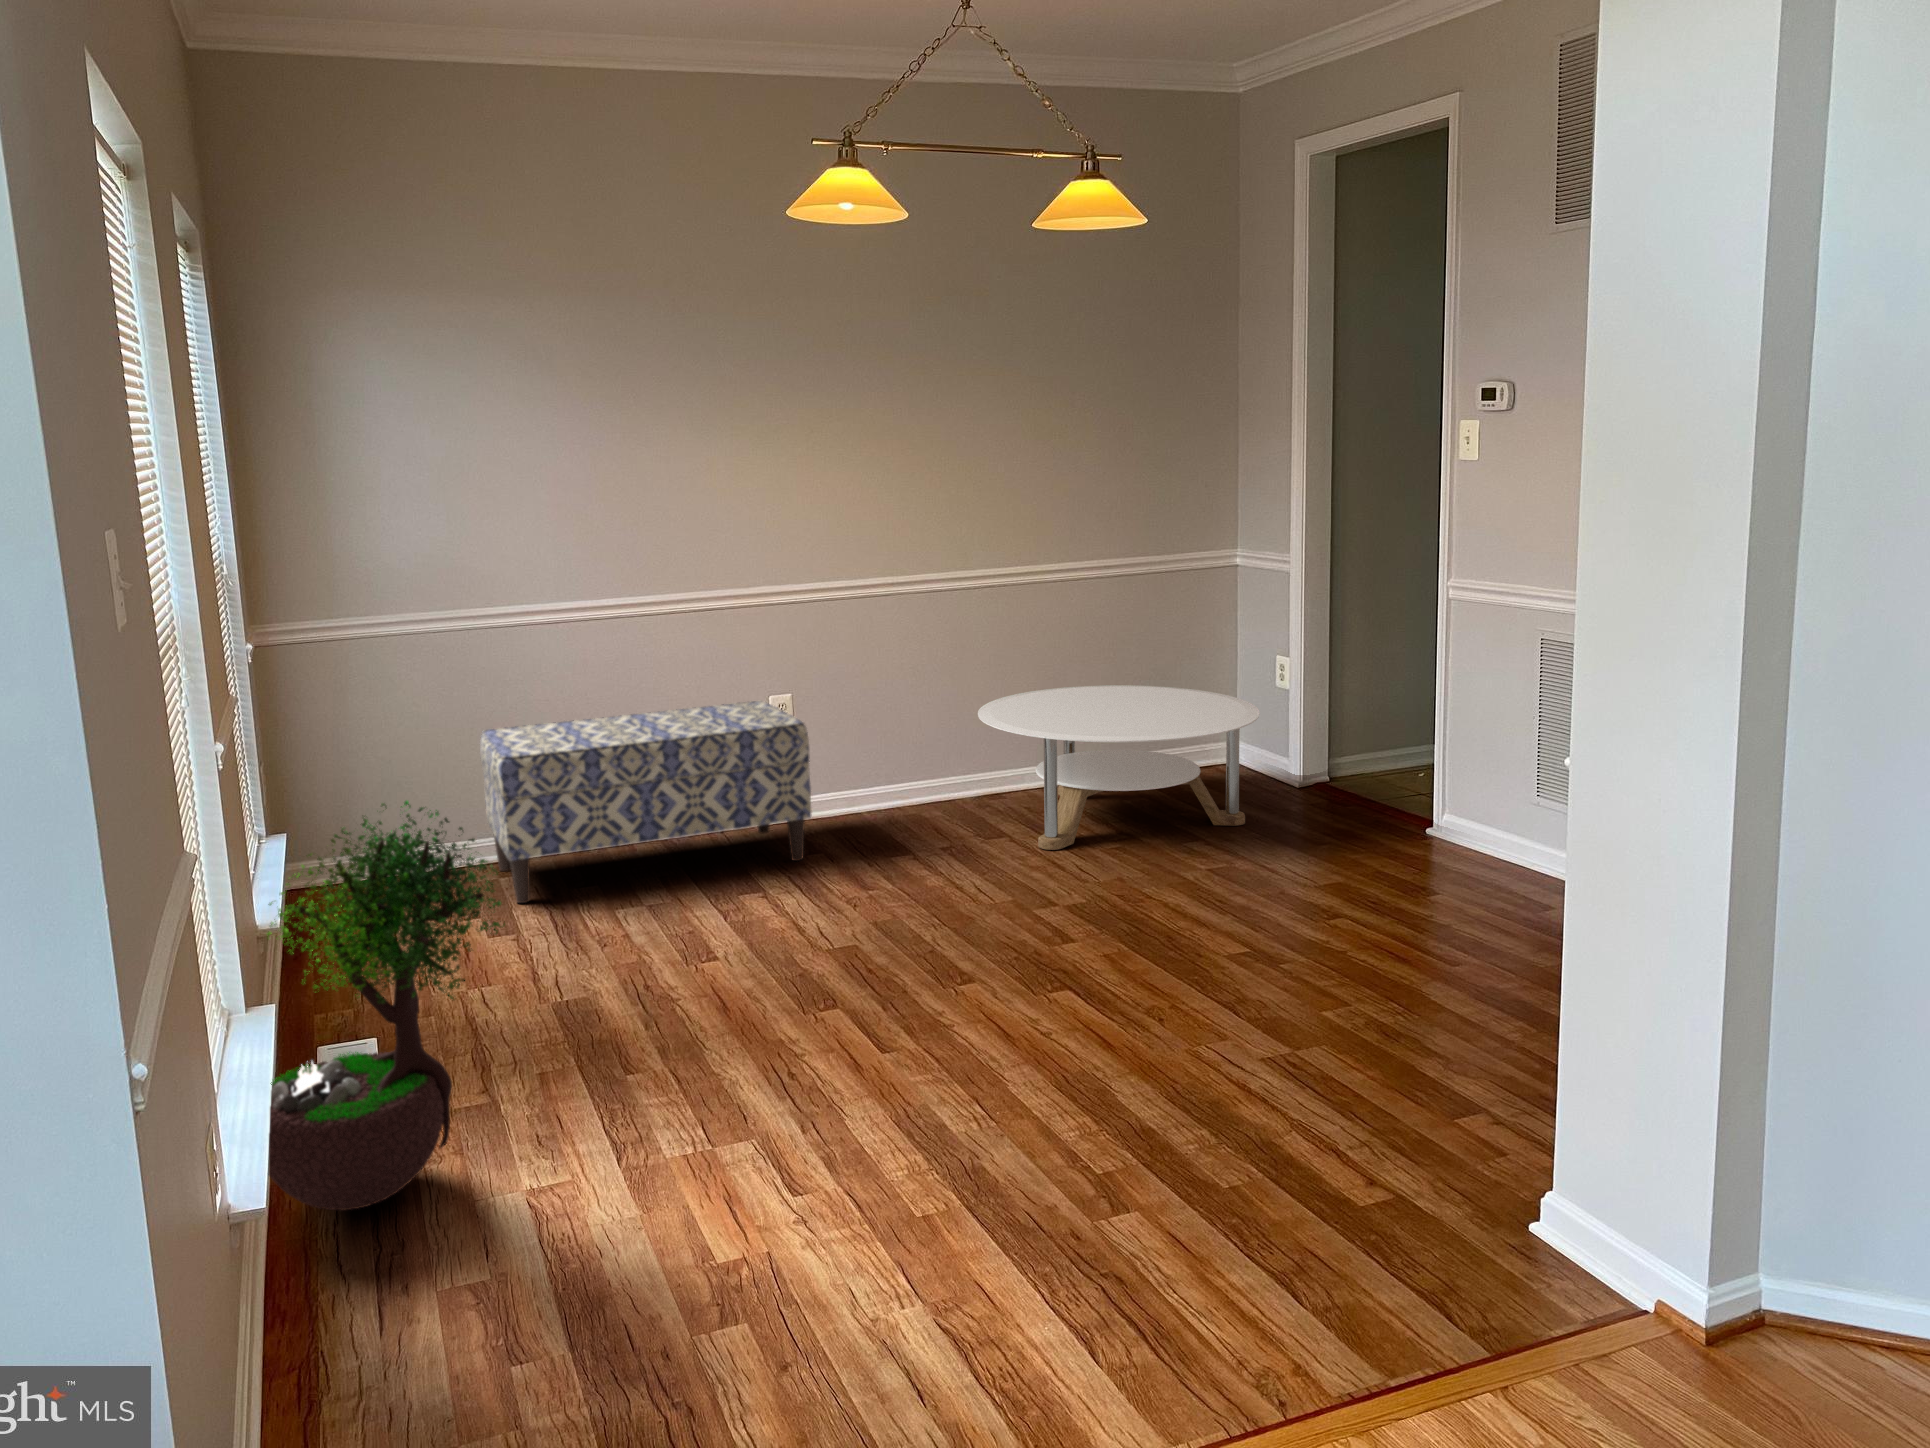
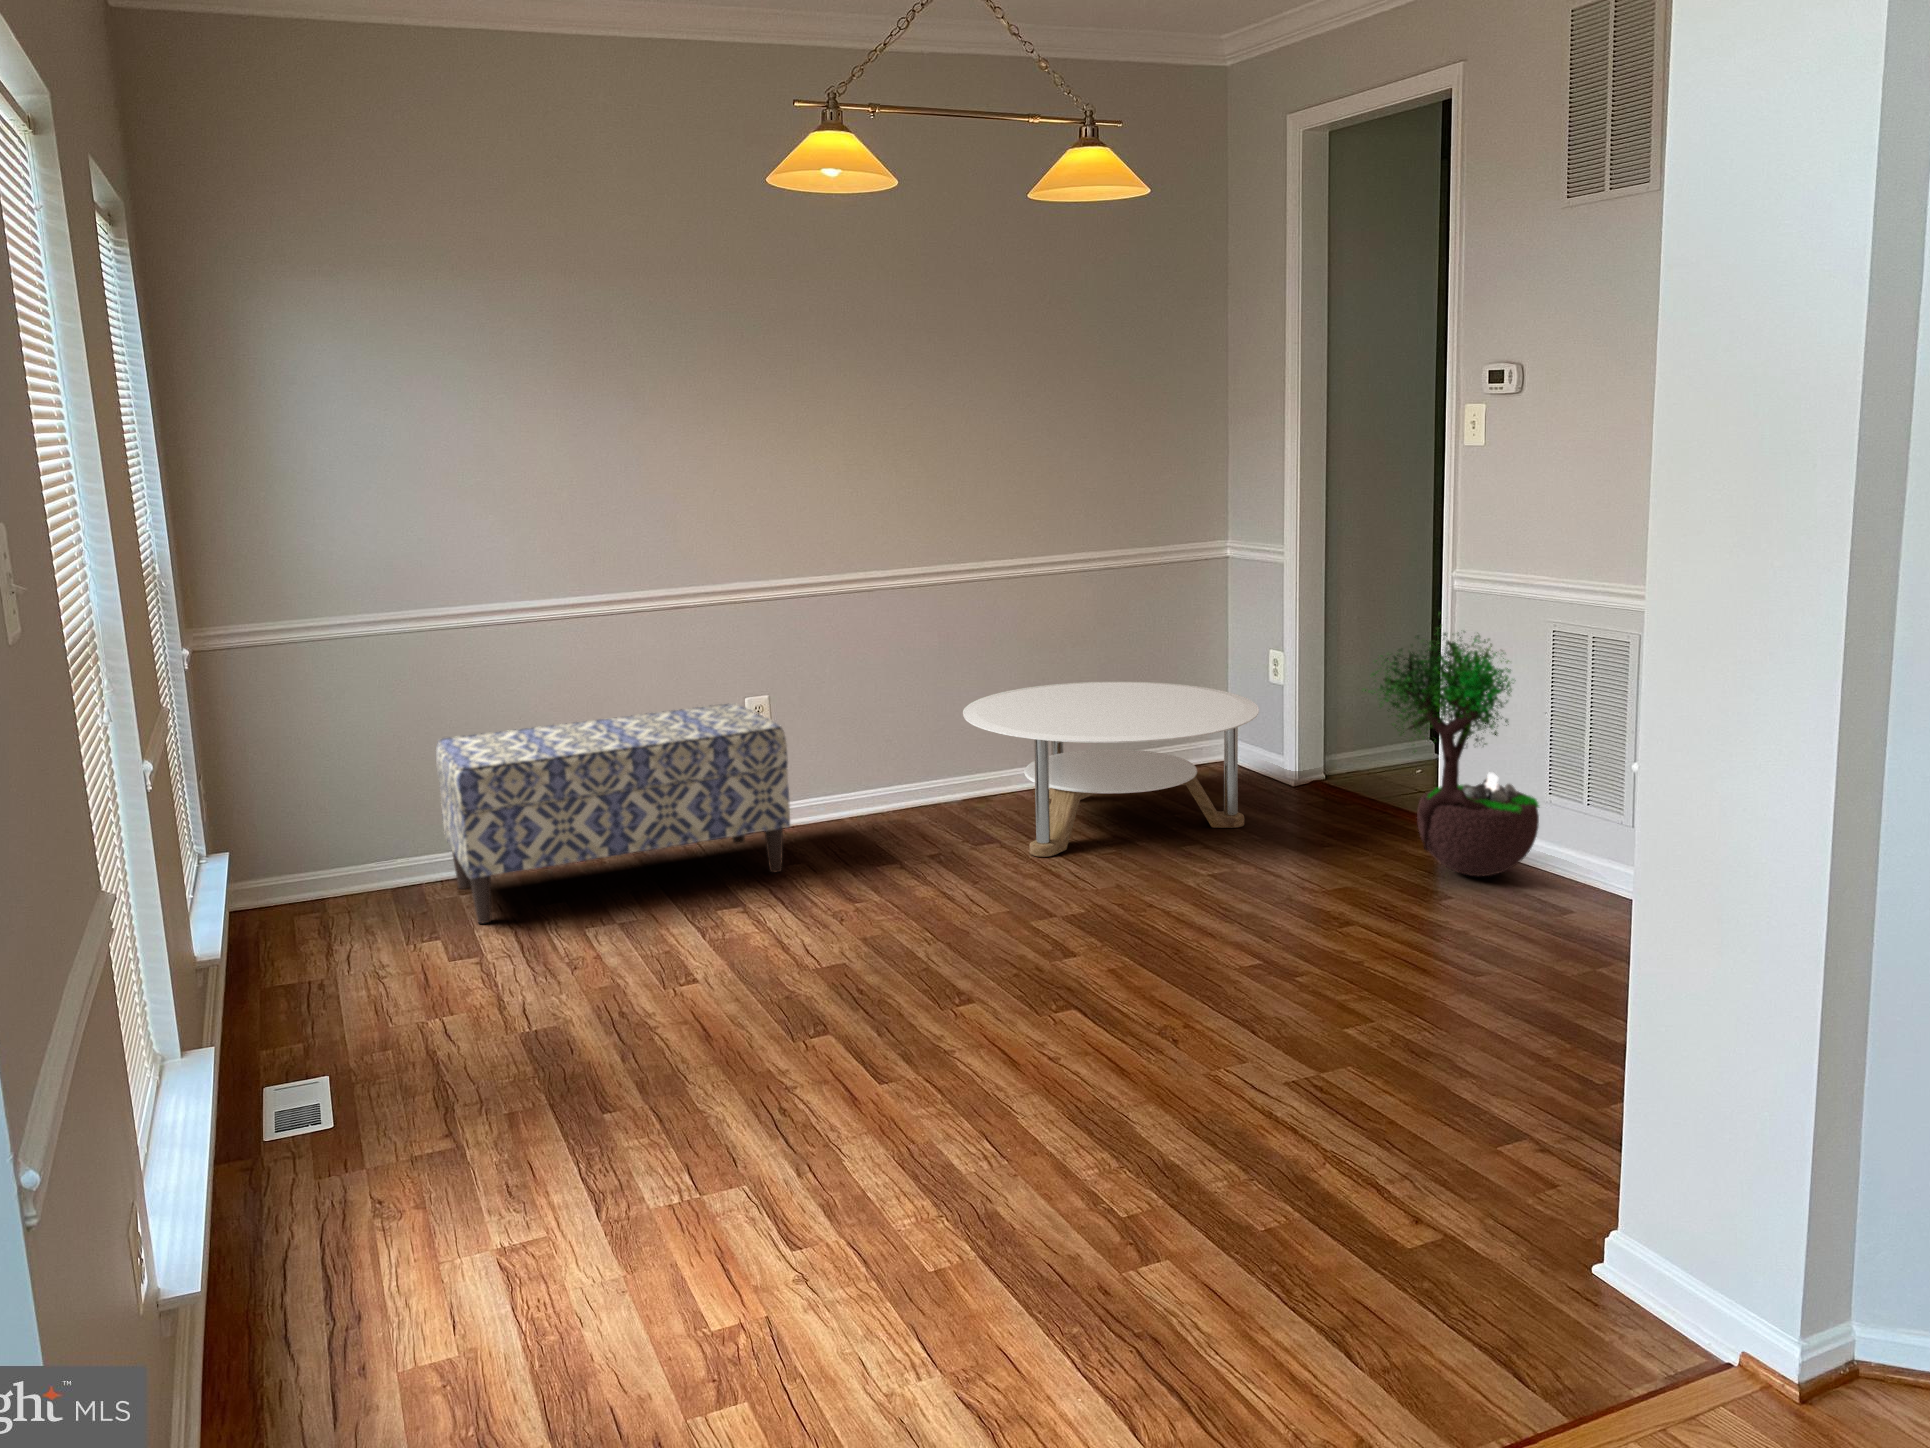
potted tree: present [267,801,501,1210] -> present [1362,628,1539,876]

